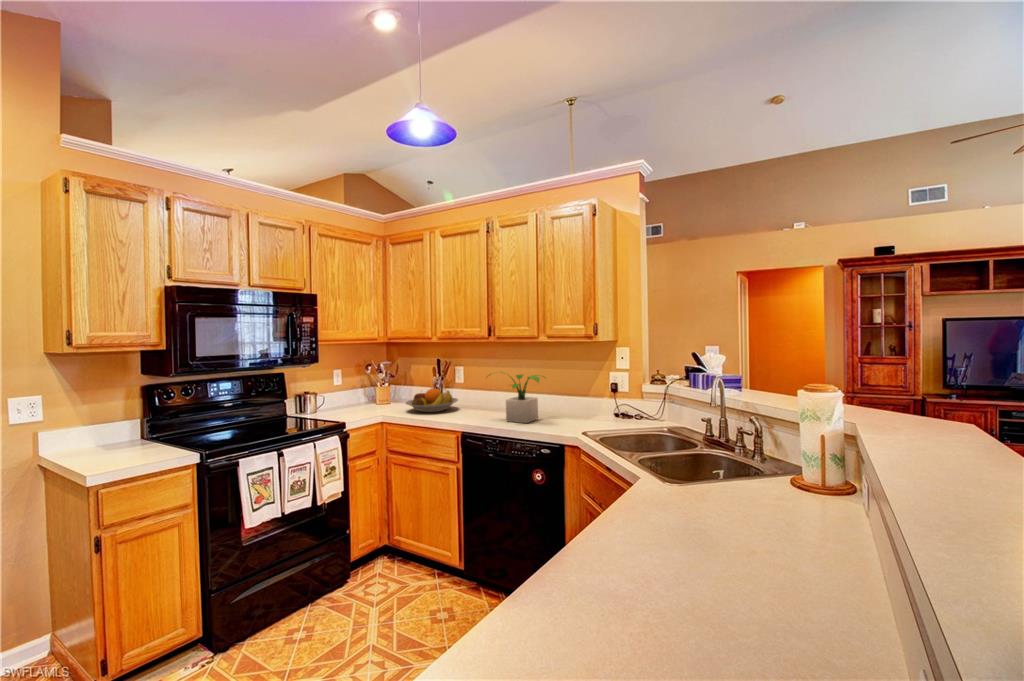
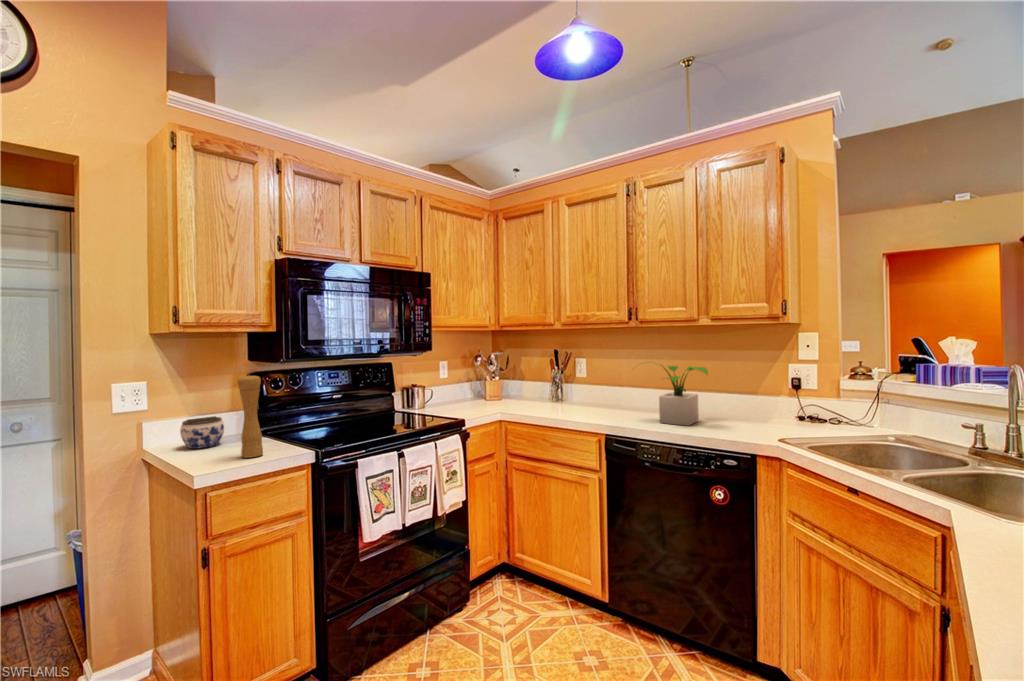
fruit bowl: present [406,389,458,412] -> none [525,382,586,410]
pepper mill: none [127,390,151,460] -> present [238,375,263,458]
jar: none [73,426,116,455] -> present [180,416,224,449]

